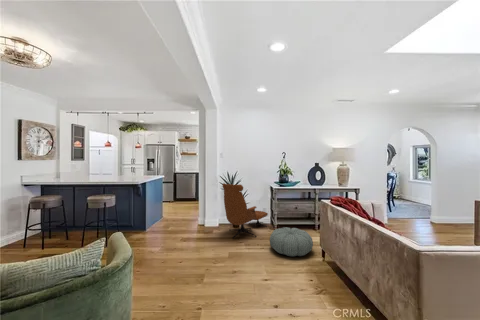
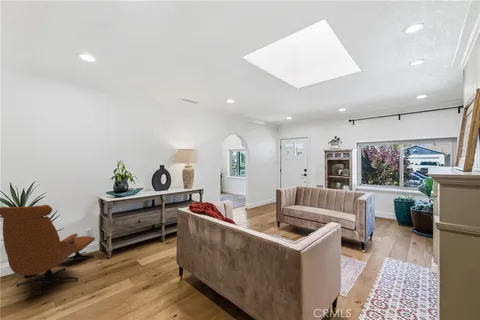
pouf: present [270,227,313,256] -> none [106,249,167,294]

